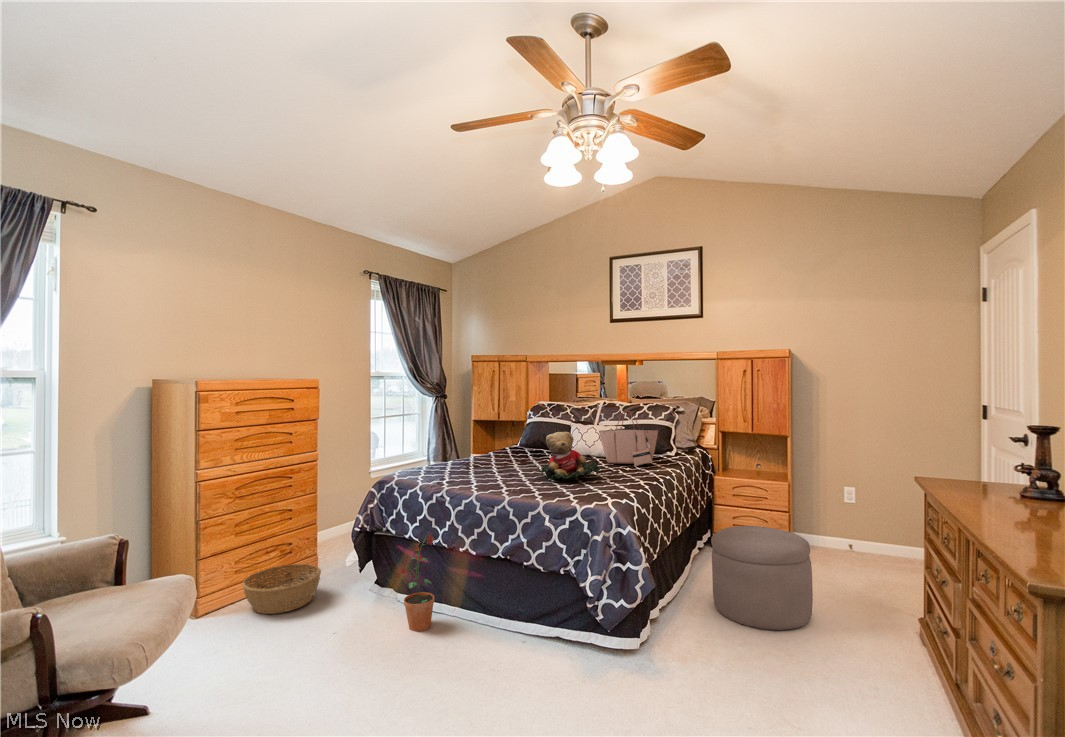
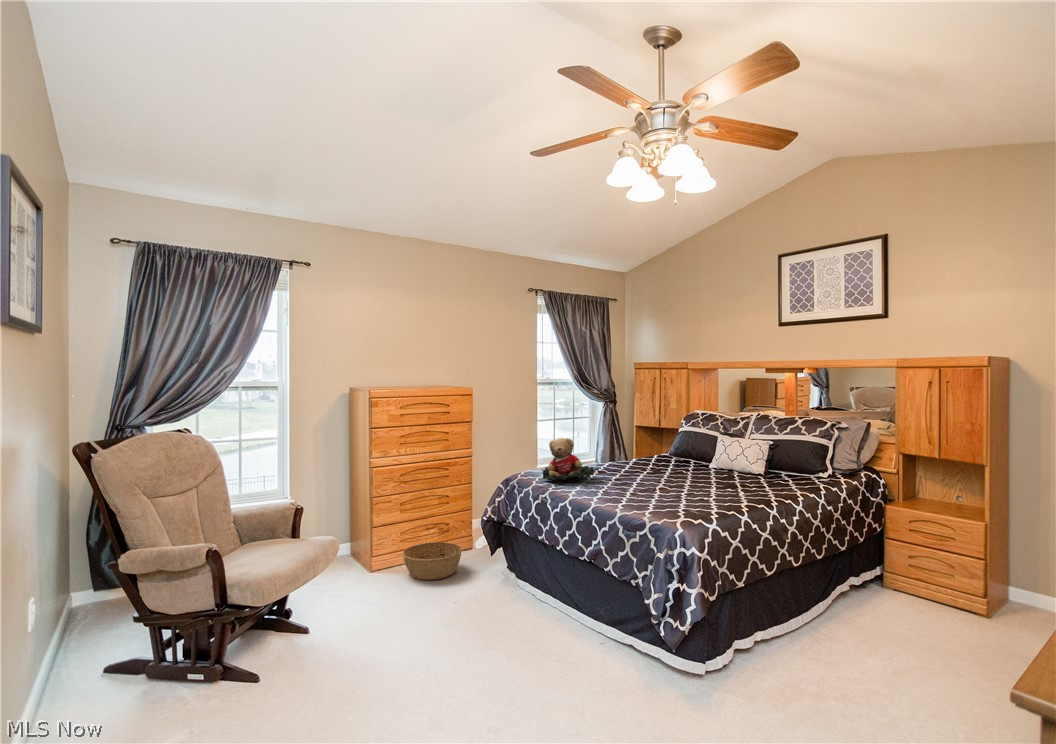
tote bag: present [599,411,658,466] -> none [728,427,793,487]
teddy bear: present [541,432,600,480] -> present [543,438,594,481]
ottoman: present [711,526,813,630] -> none [827,567,955,696]
potted plant: present [401,534,435,631] -> none [505,531,539,615]

